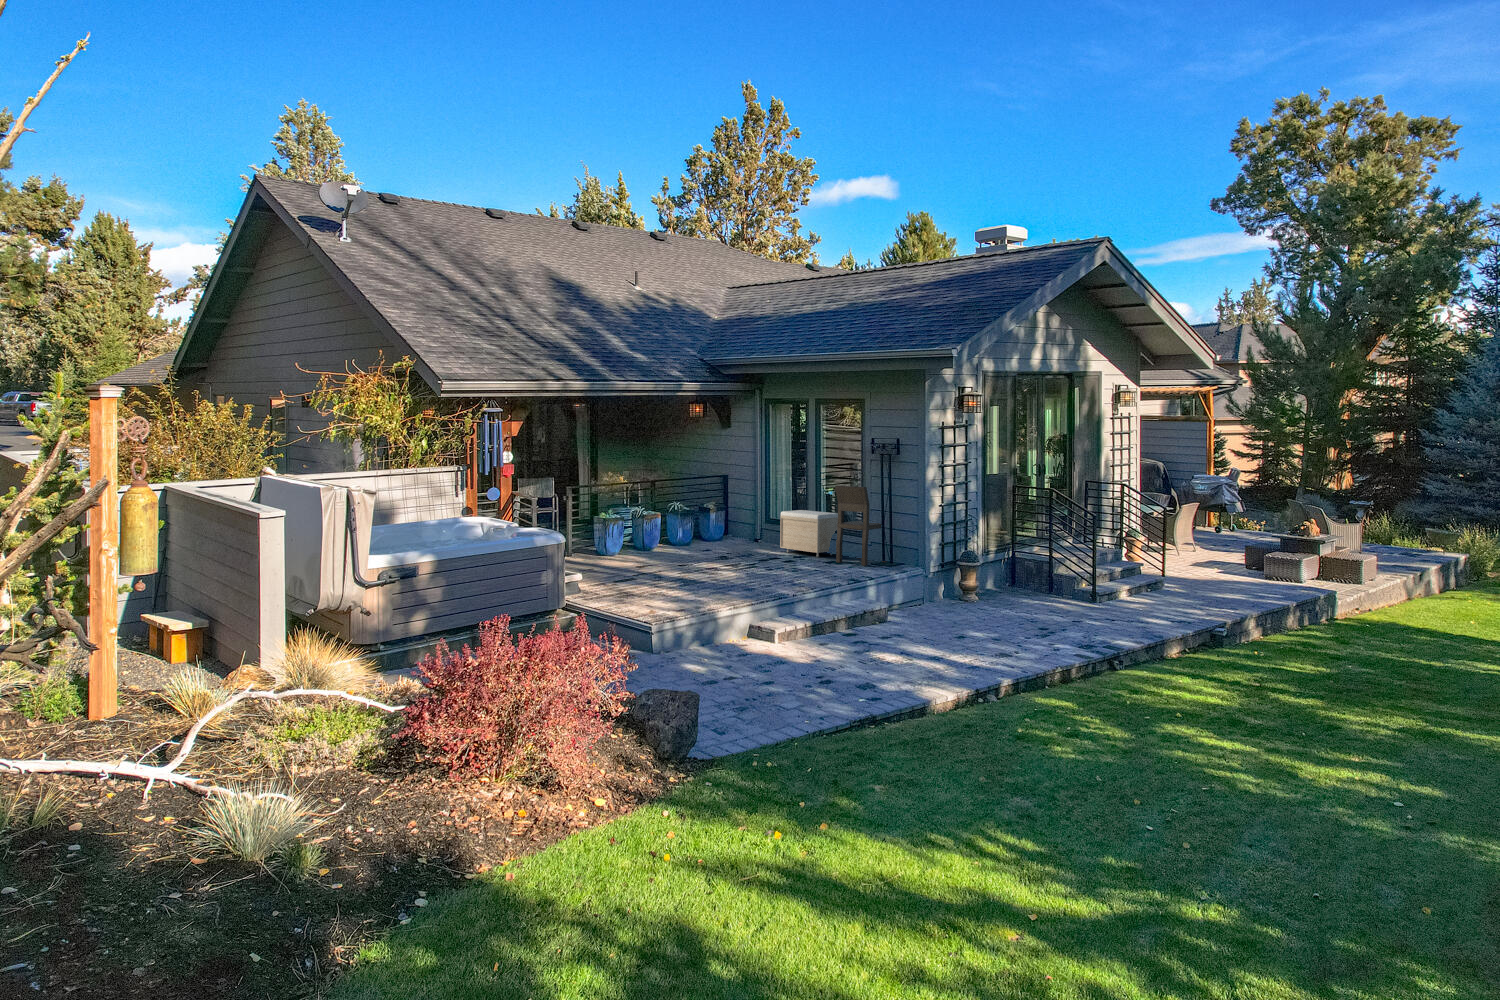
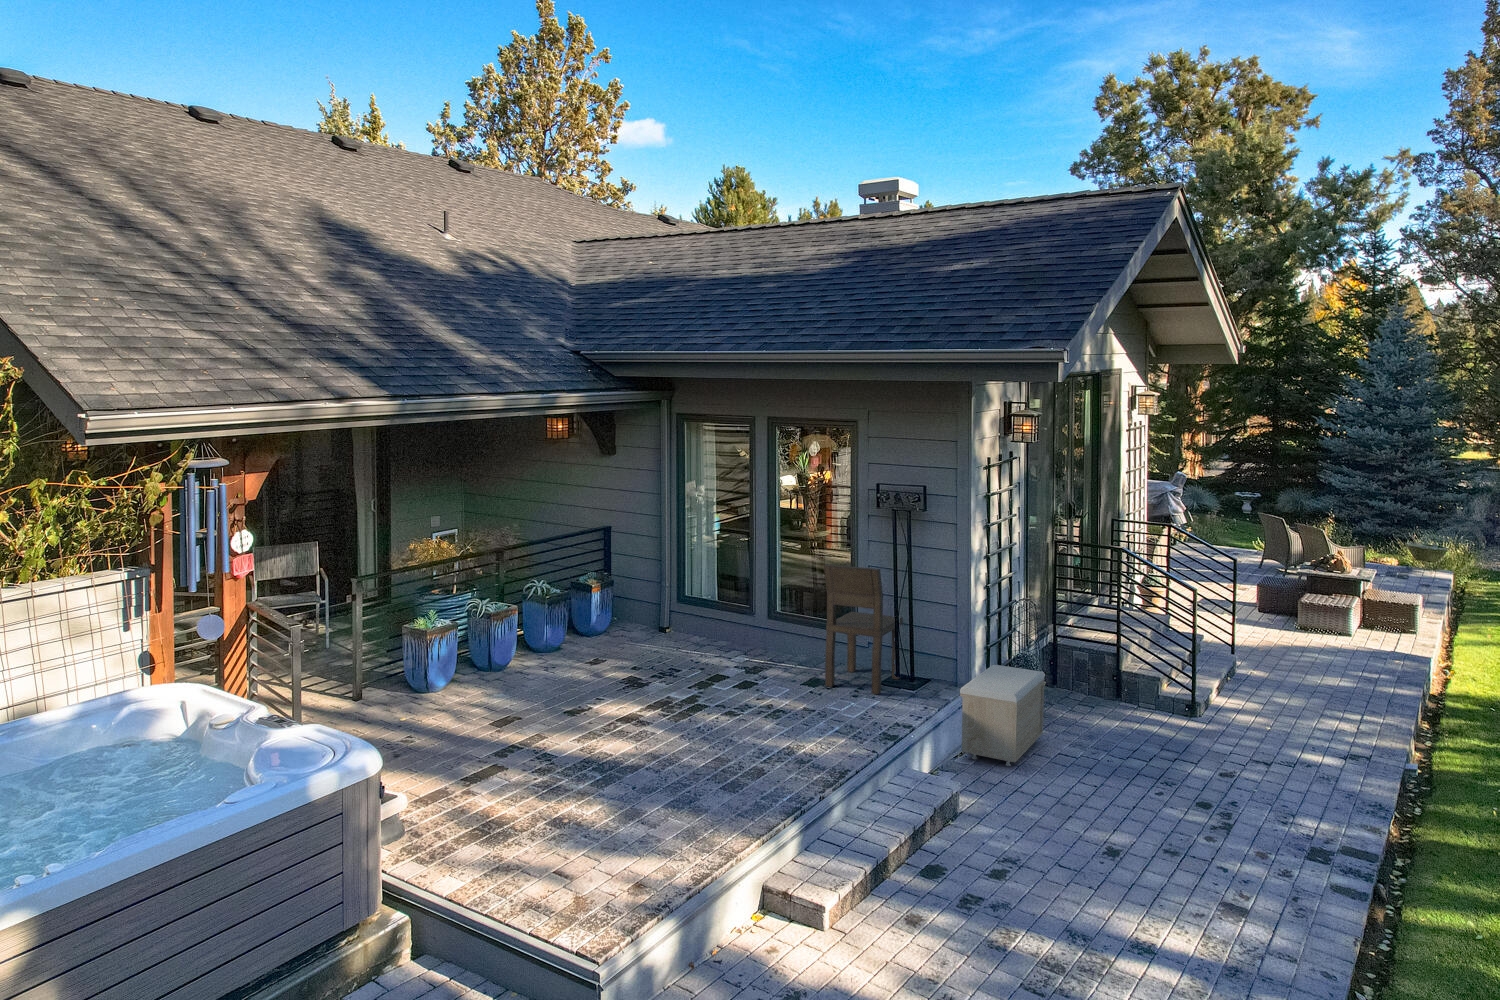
storage bench: present [780,510,838,557] -> present [960,665,1044,766]

